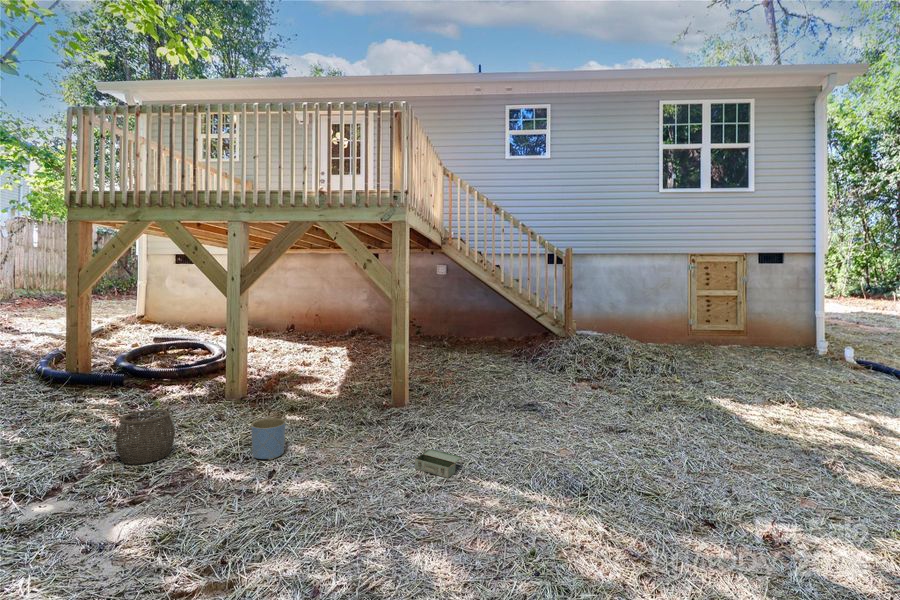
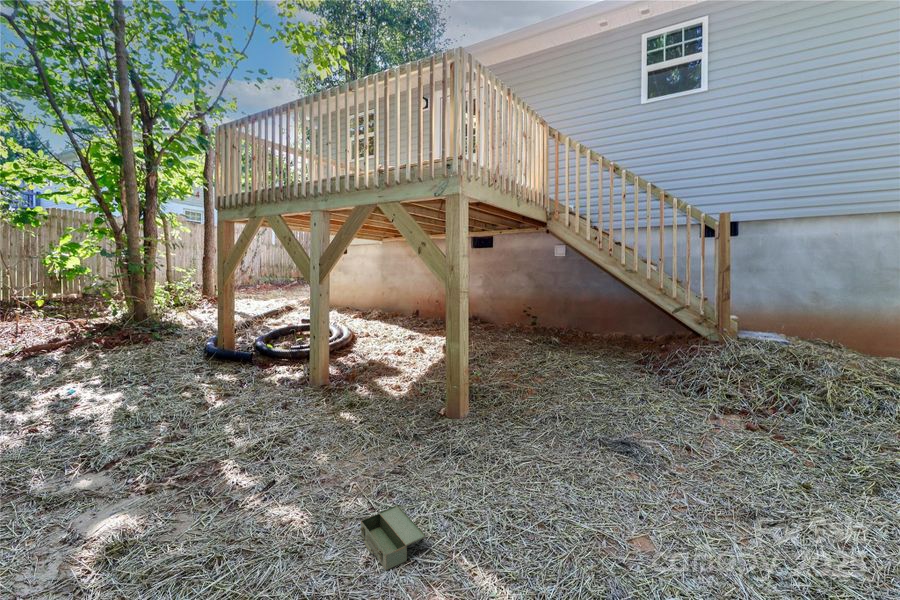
woven basket: present [115,409,175,464] -> none [109,396,174,454]
planter: present [251,418,285,460] -> none [214,422,256,475]

